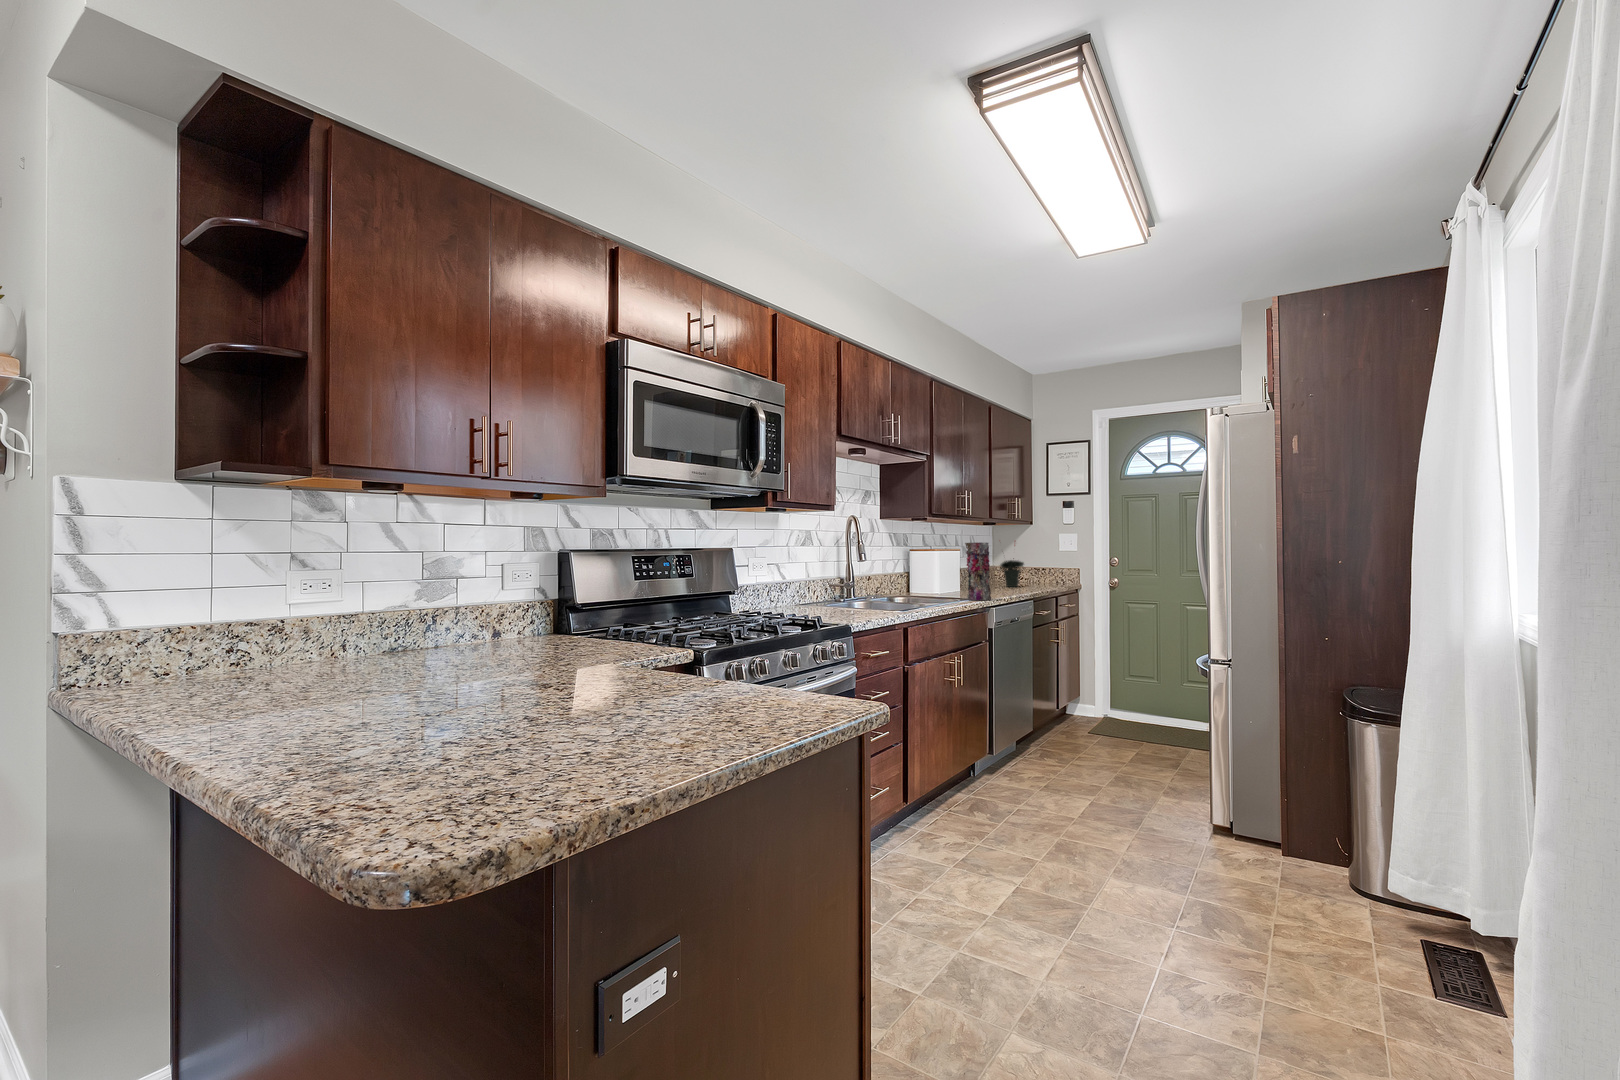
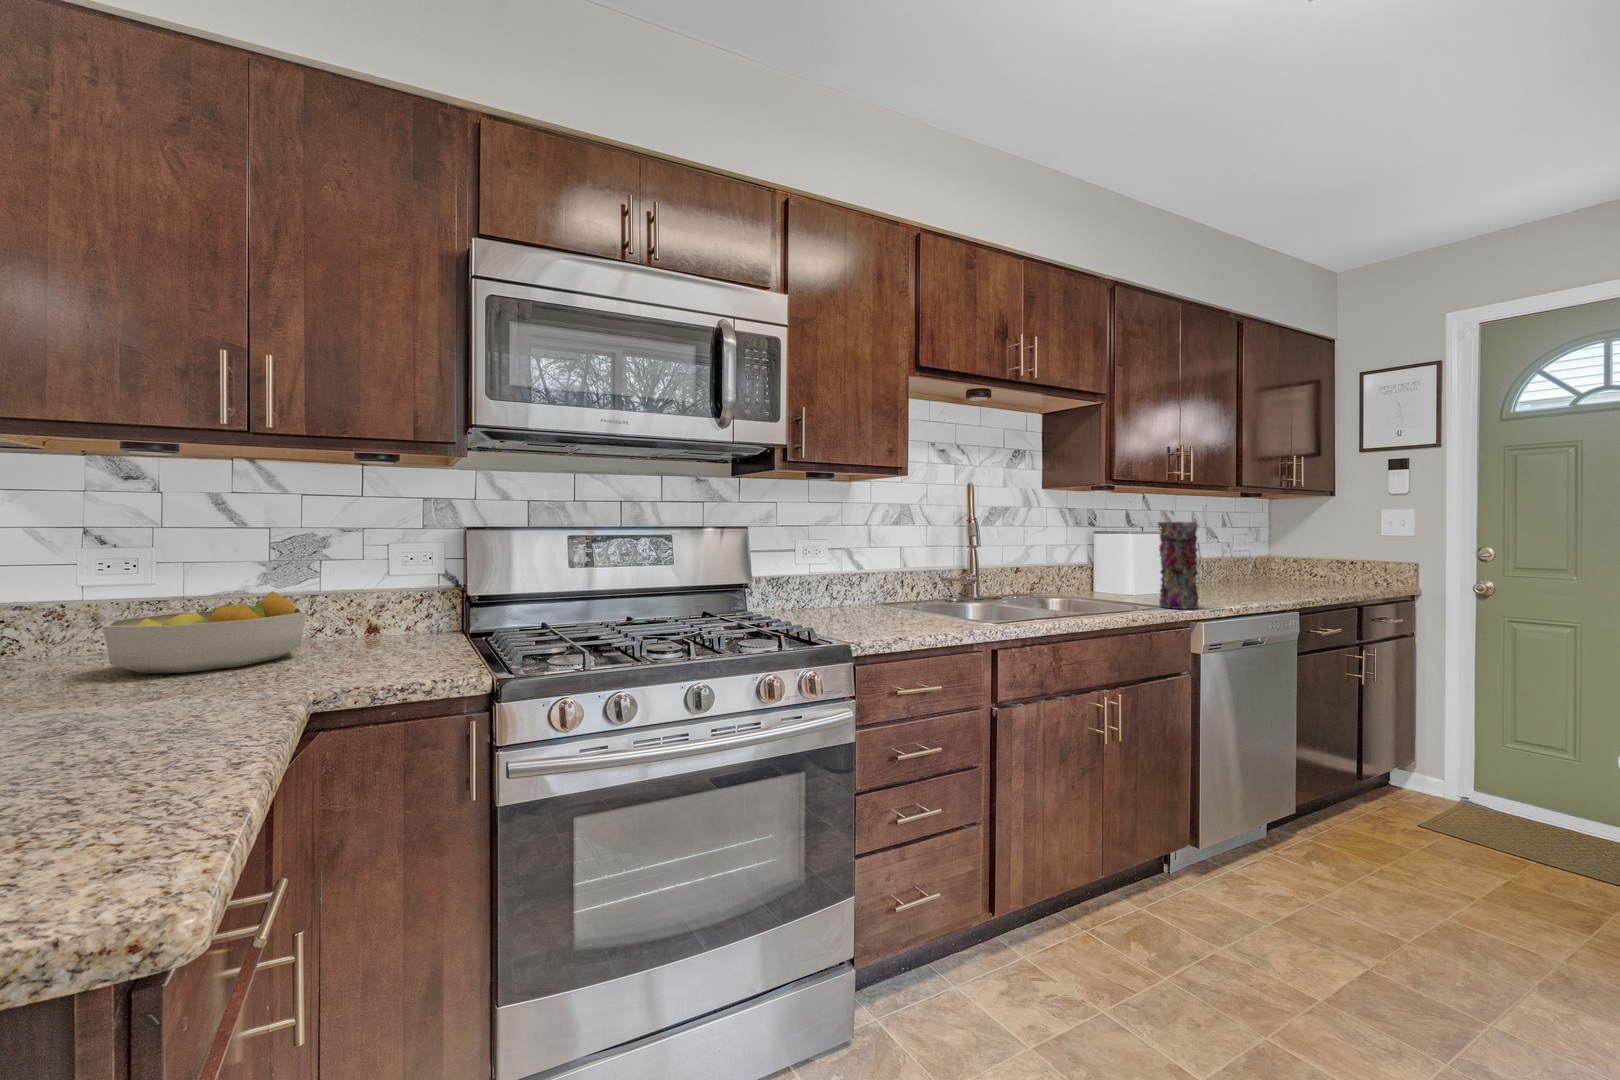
potted plant: present [1000,558,1024,587] -> none [1275,514,1320,587]
fruit bowl: none [393,601,512,666] -> present [103,591,306,673]

